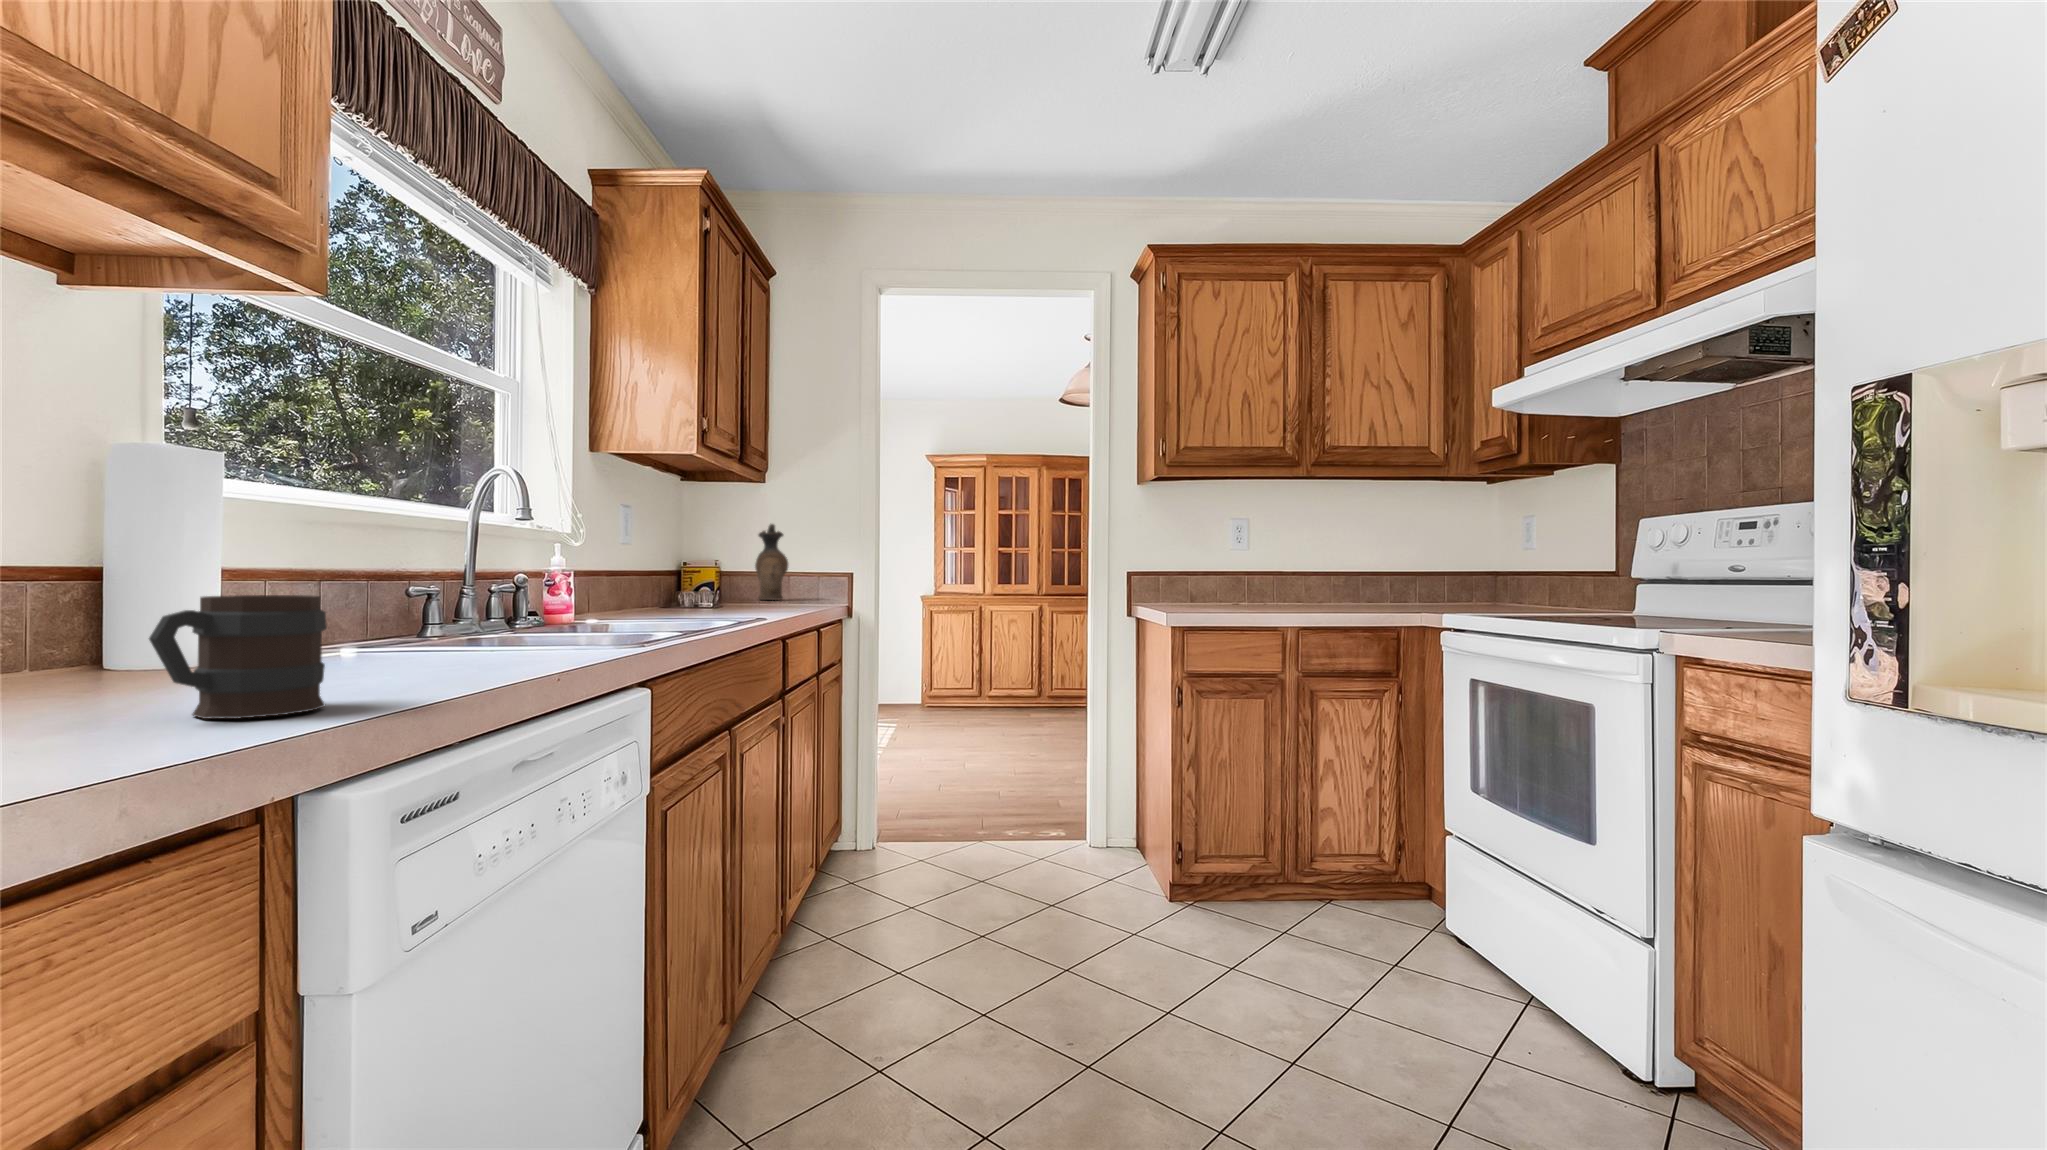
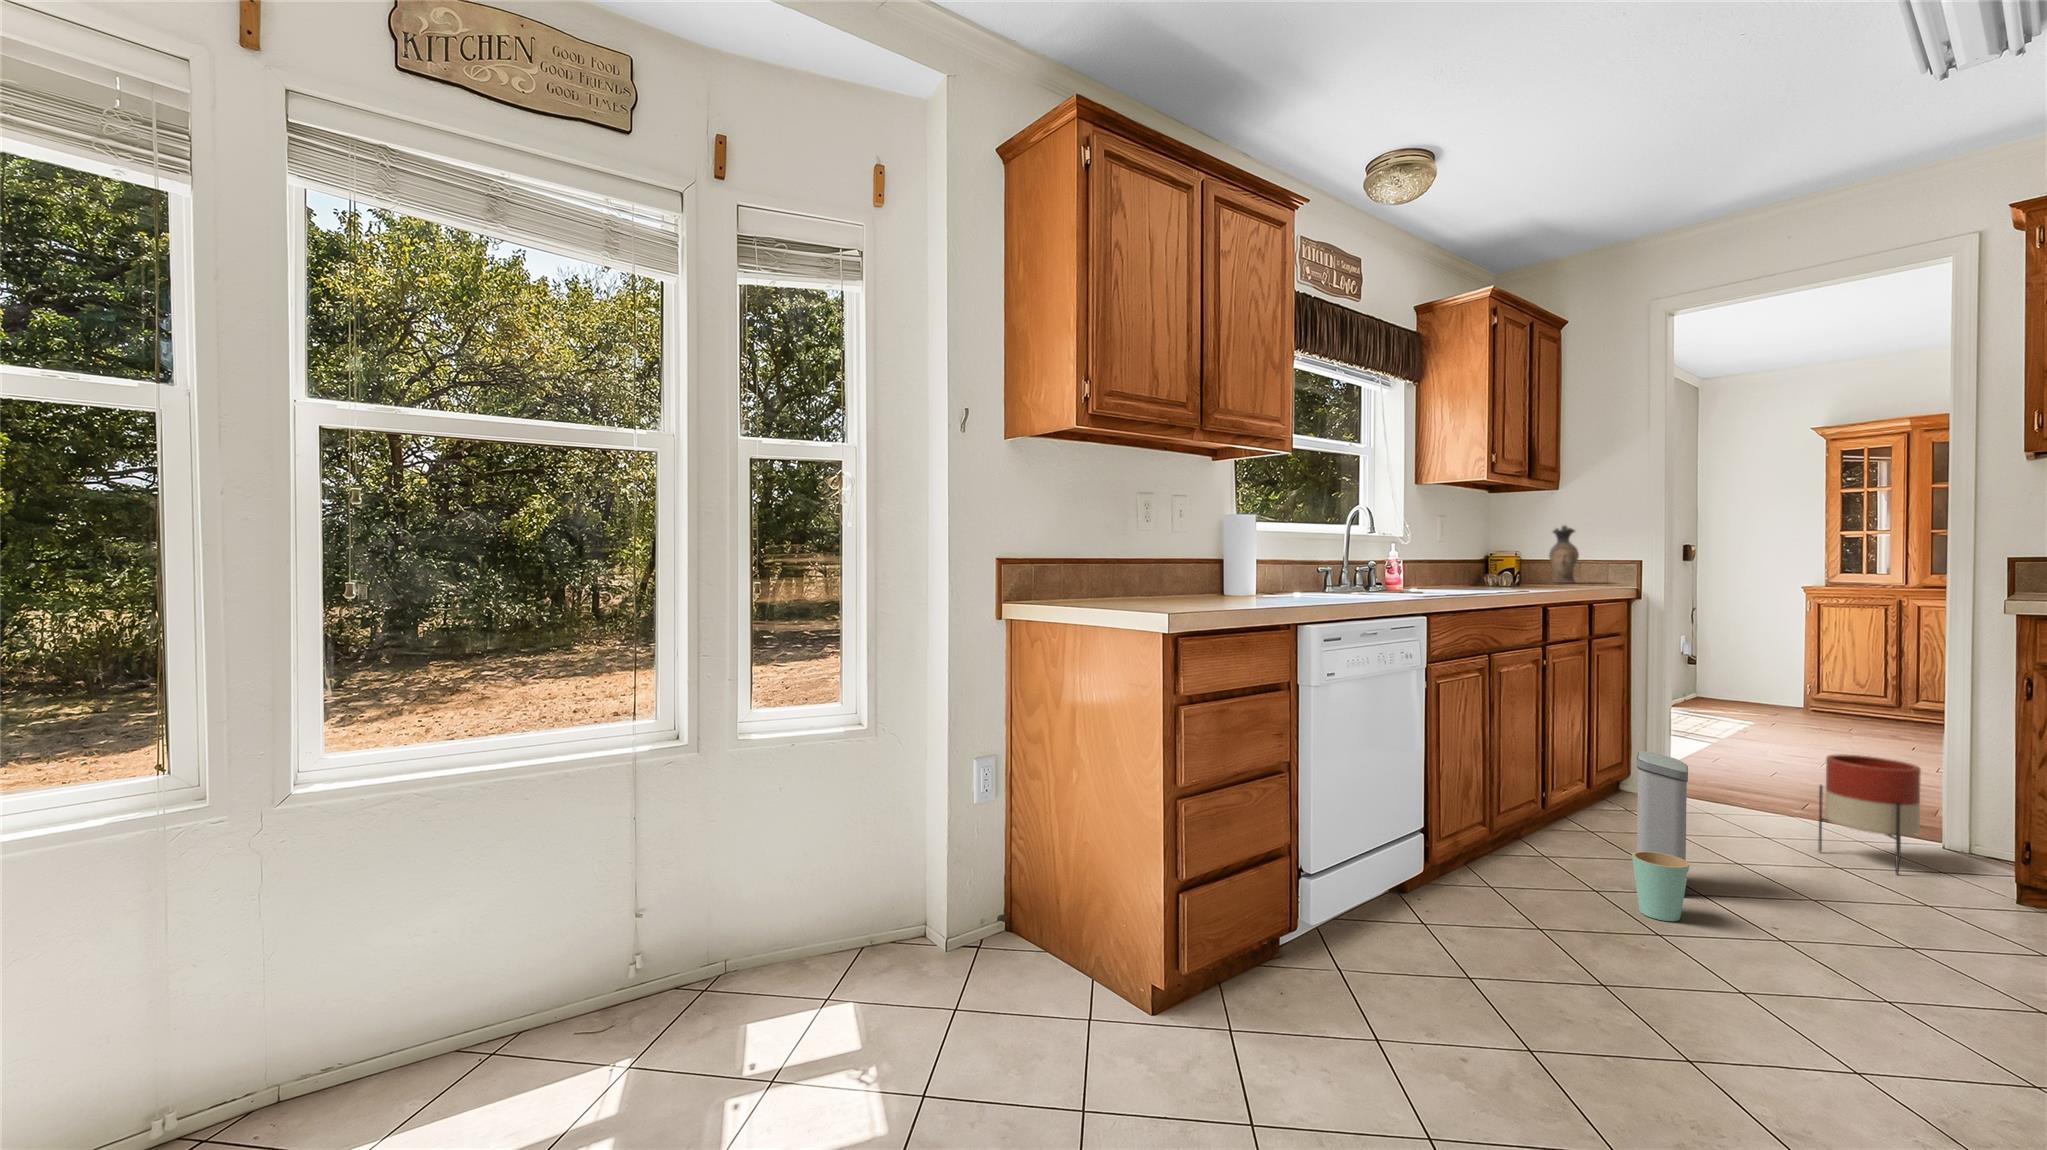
mug: present [149,595,327,719] -> none [1255,567,1297,604]
planter: none [1026,775,1099,897] -> present [1818,755,1921,875]
trash can: none [910,832,999,1092] -> present [1632,751,1690,921]

